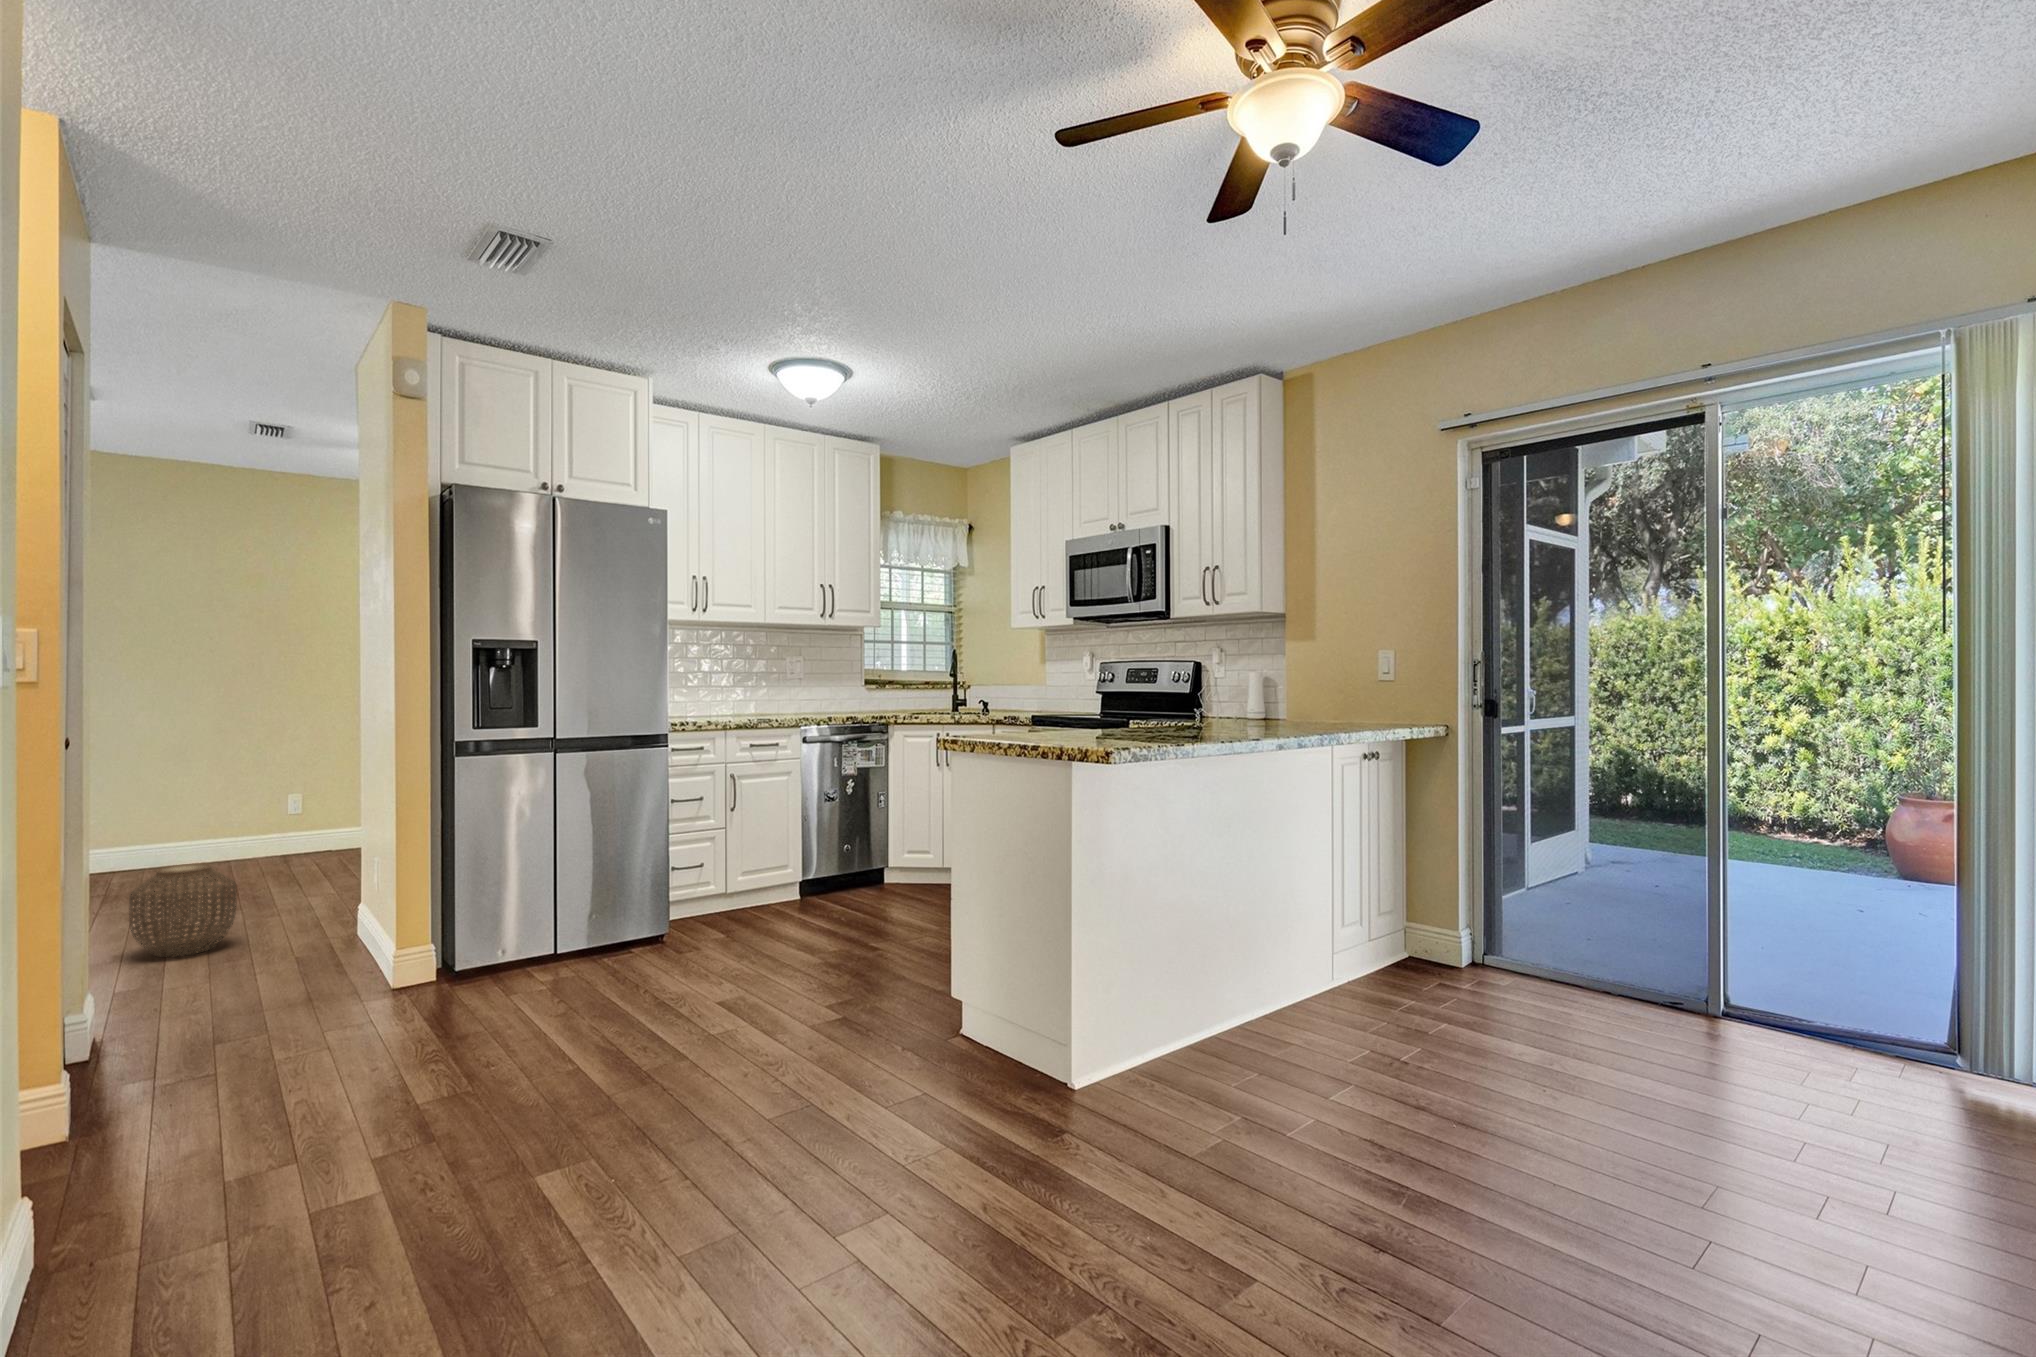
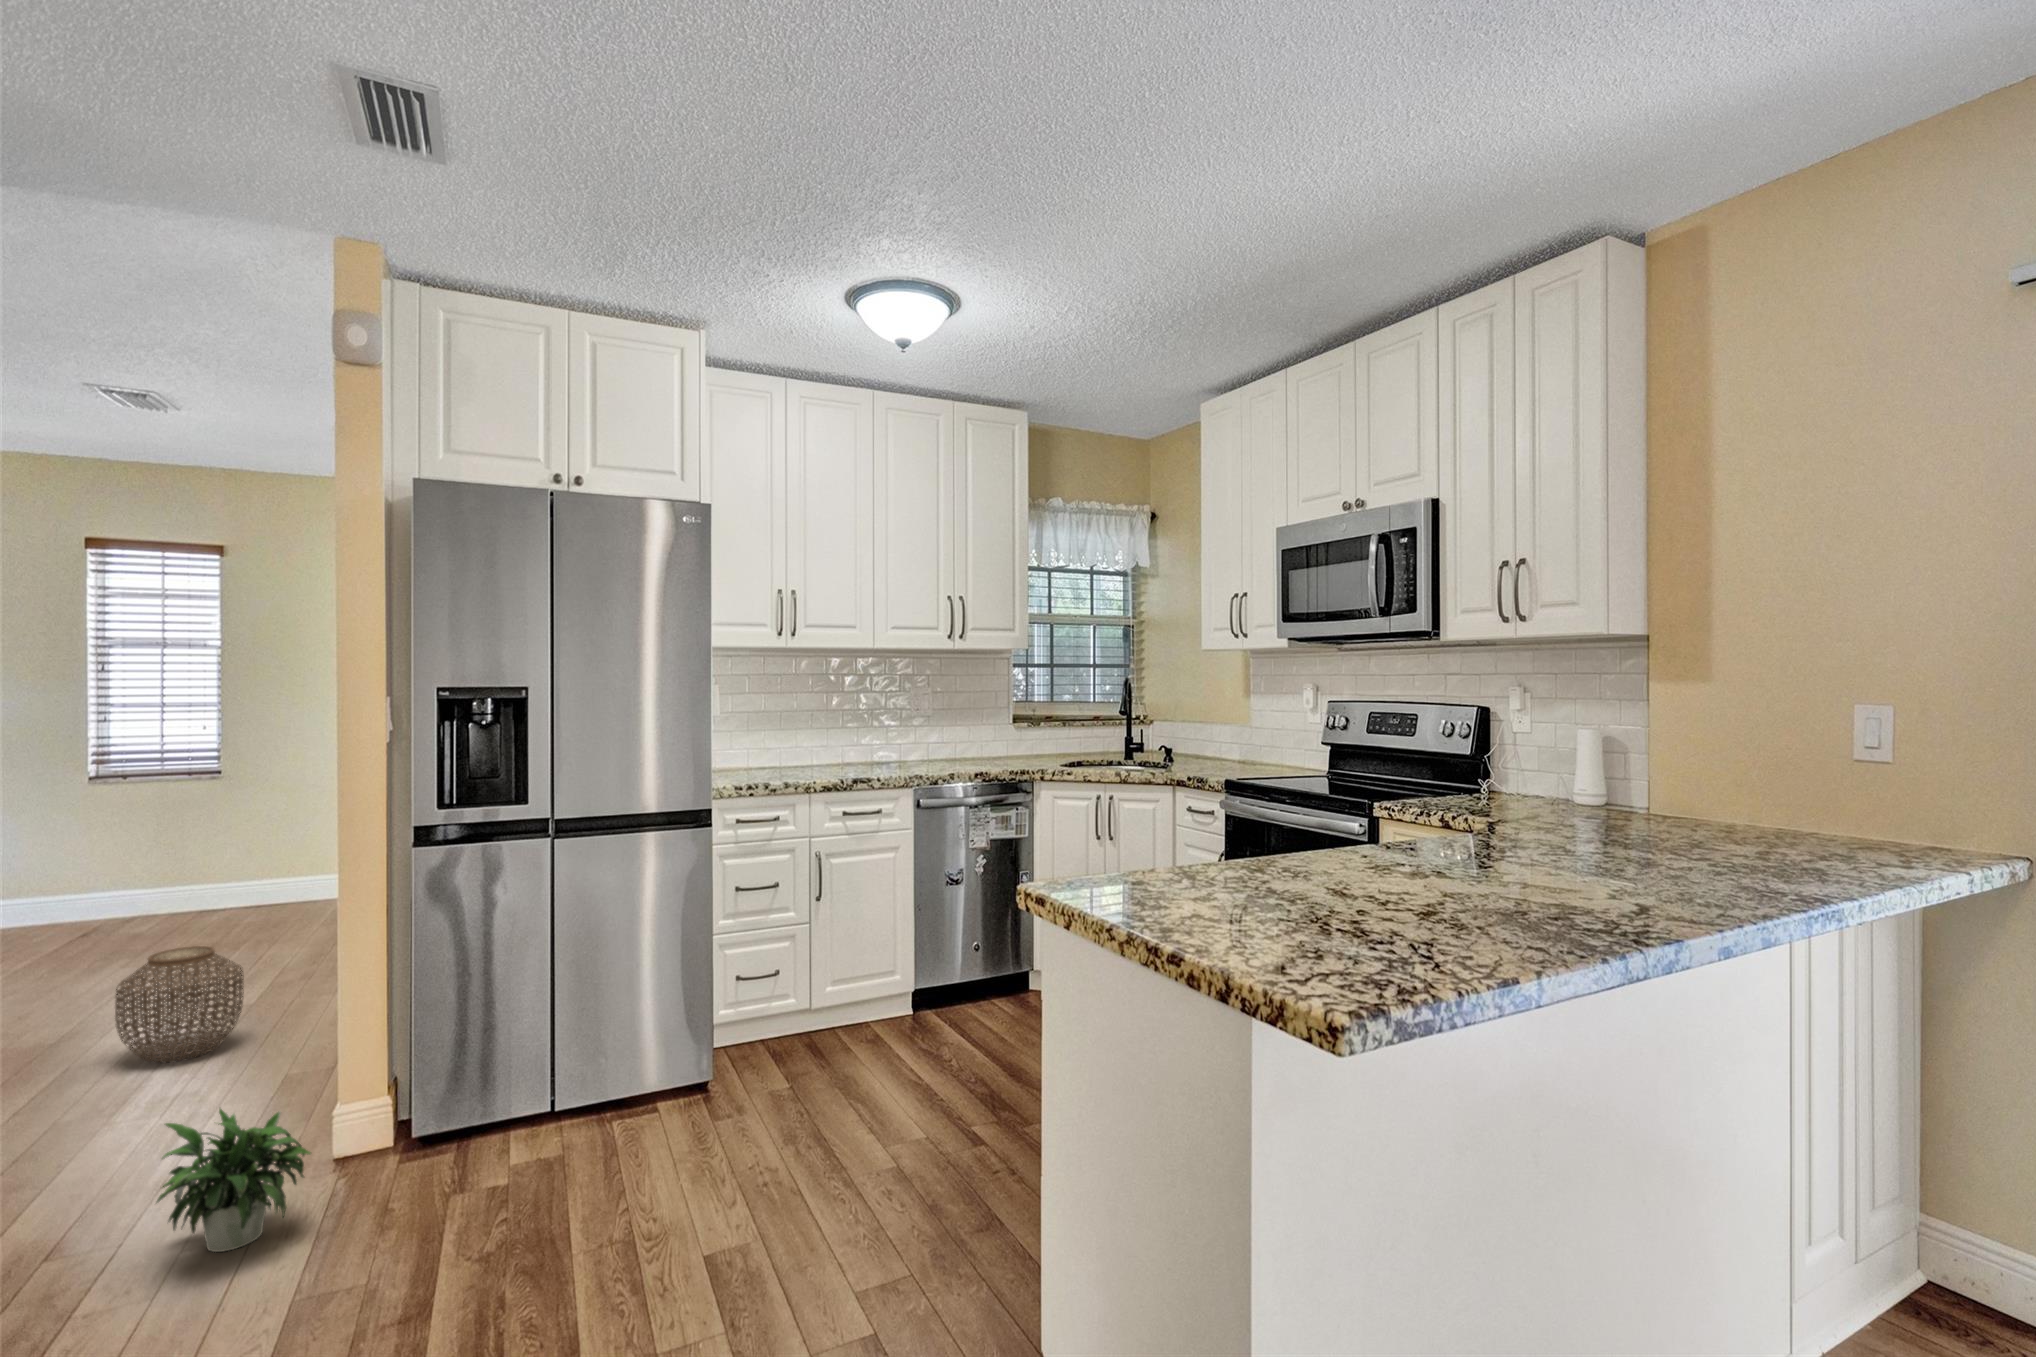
potted plant: none [297,936,418,1030] -> present [156,1108,311,1252]

